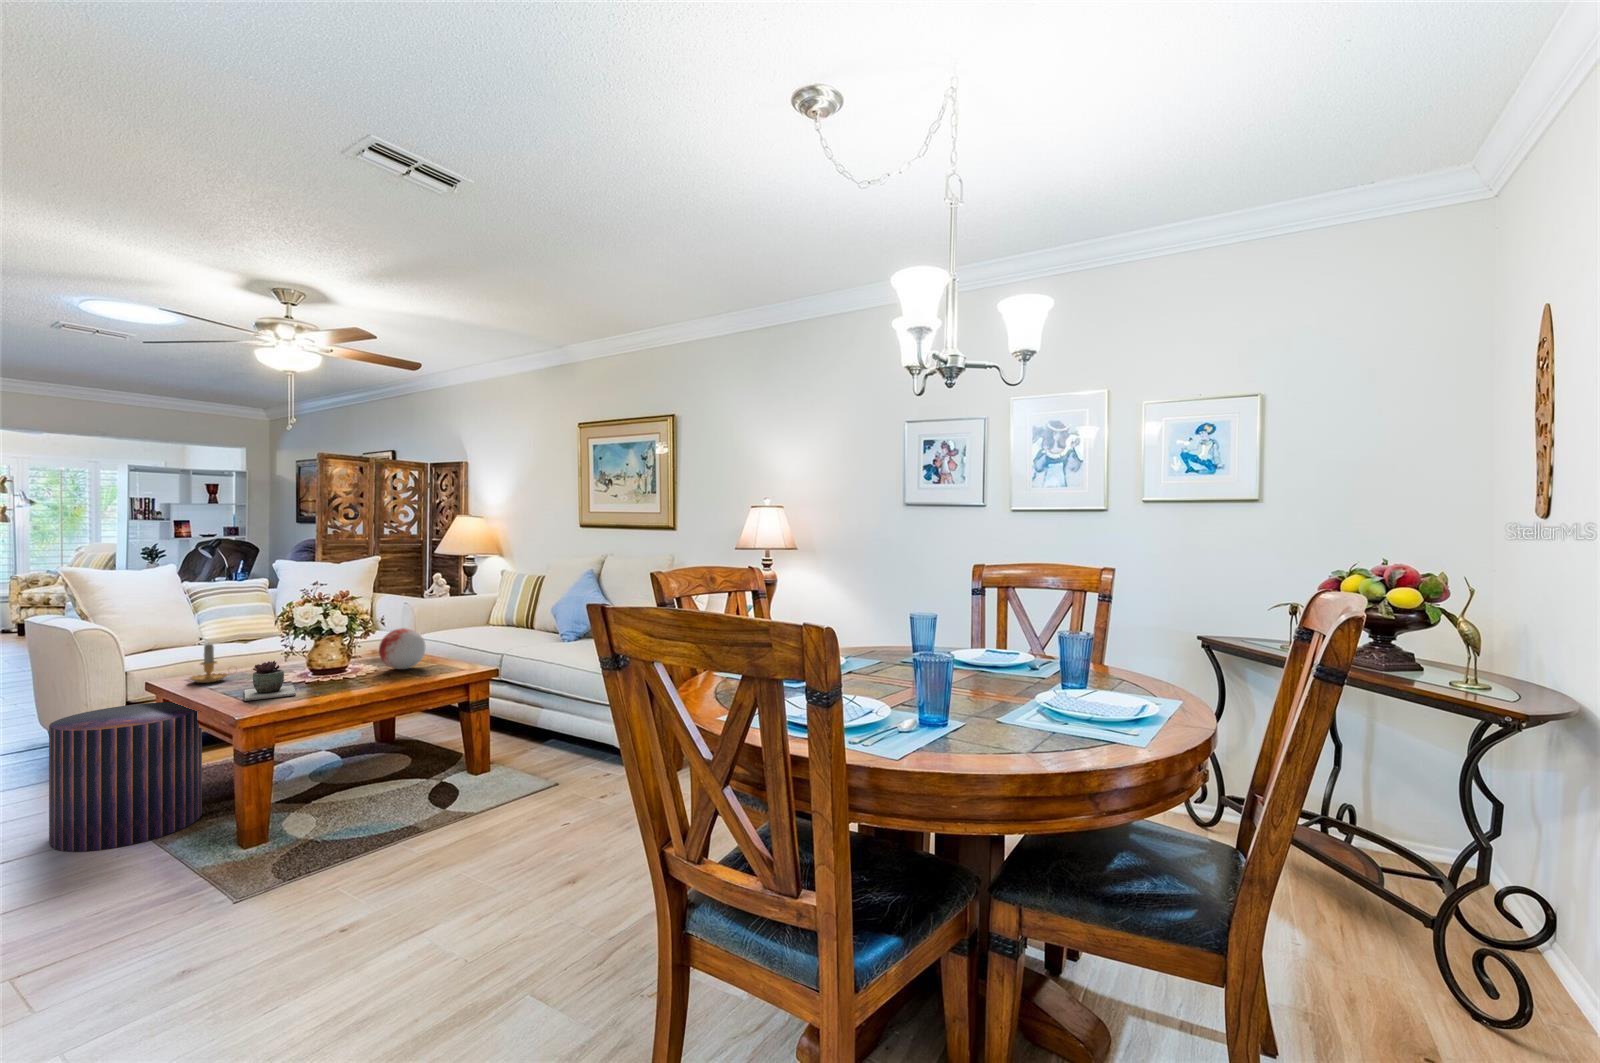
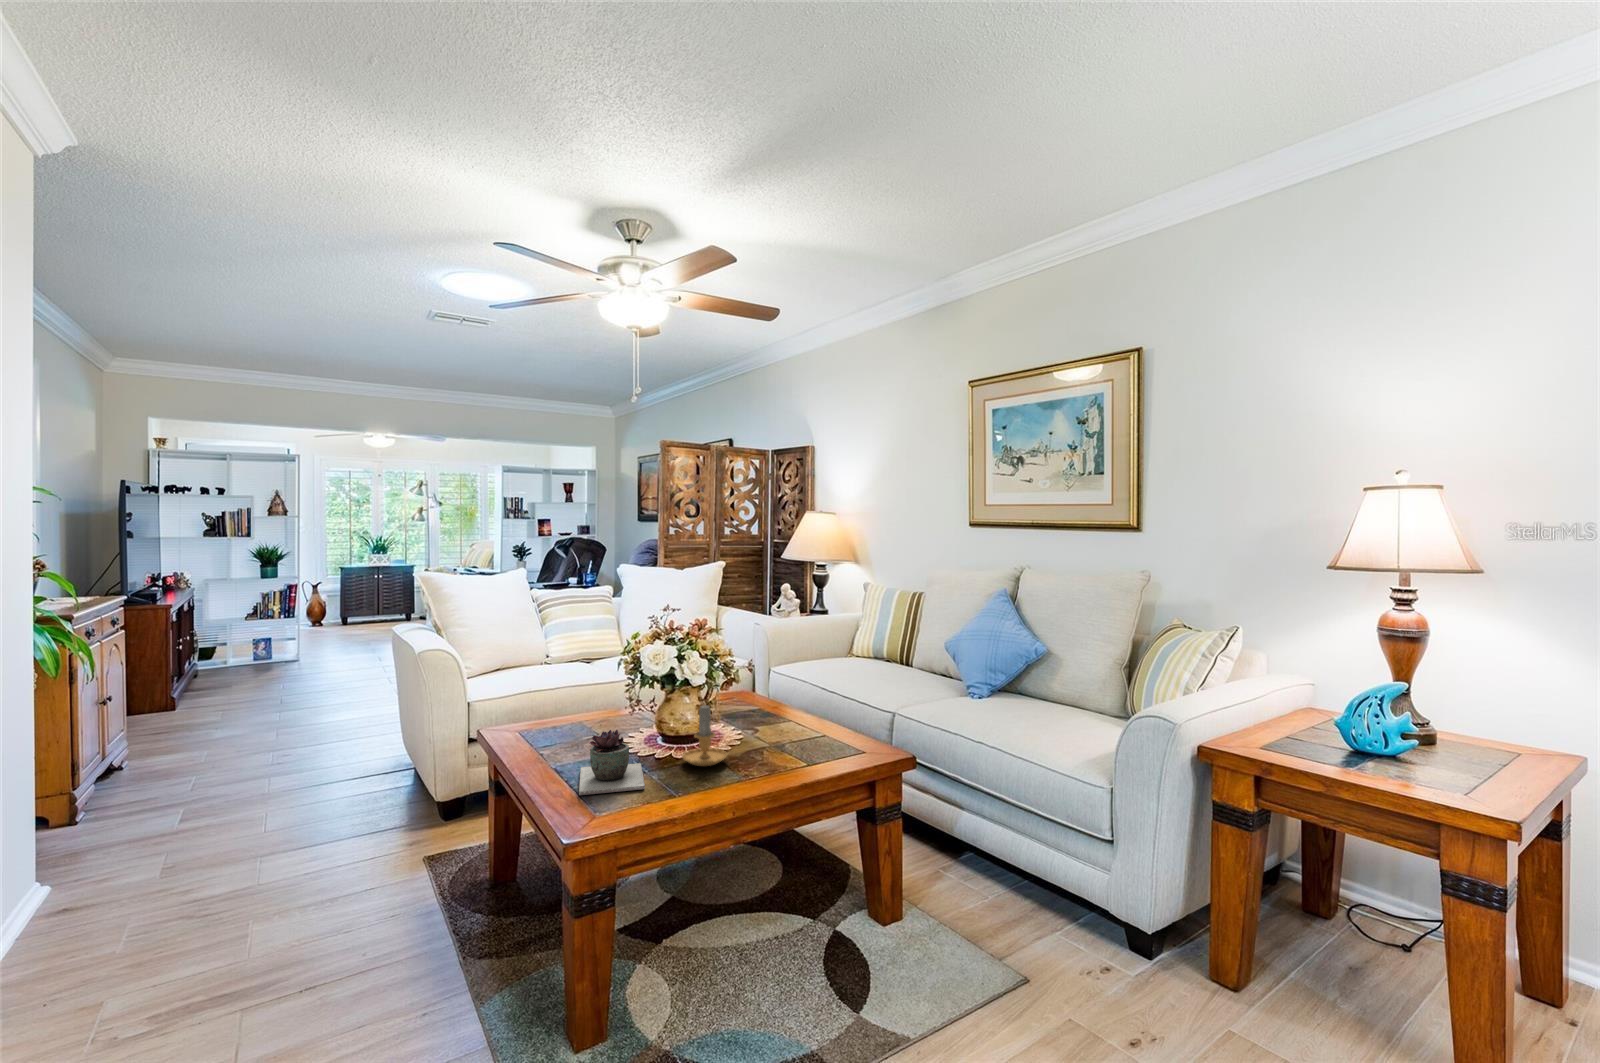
decorative orb: present [379,628,425,669] -> none [746,679,807,741]
candle: present [190,644,229,683] -> present [682,705,731,766]
pouf: present [49,702,202,852] -> none [352,770,531,1007]

